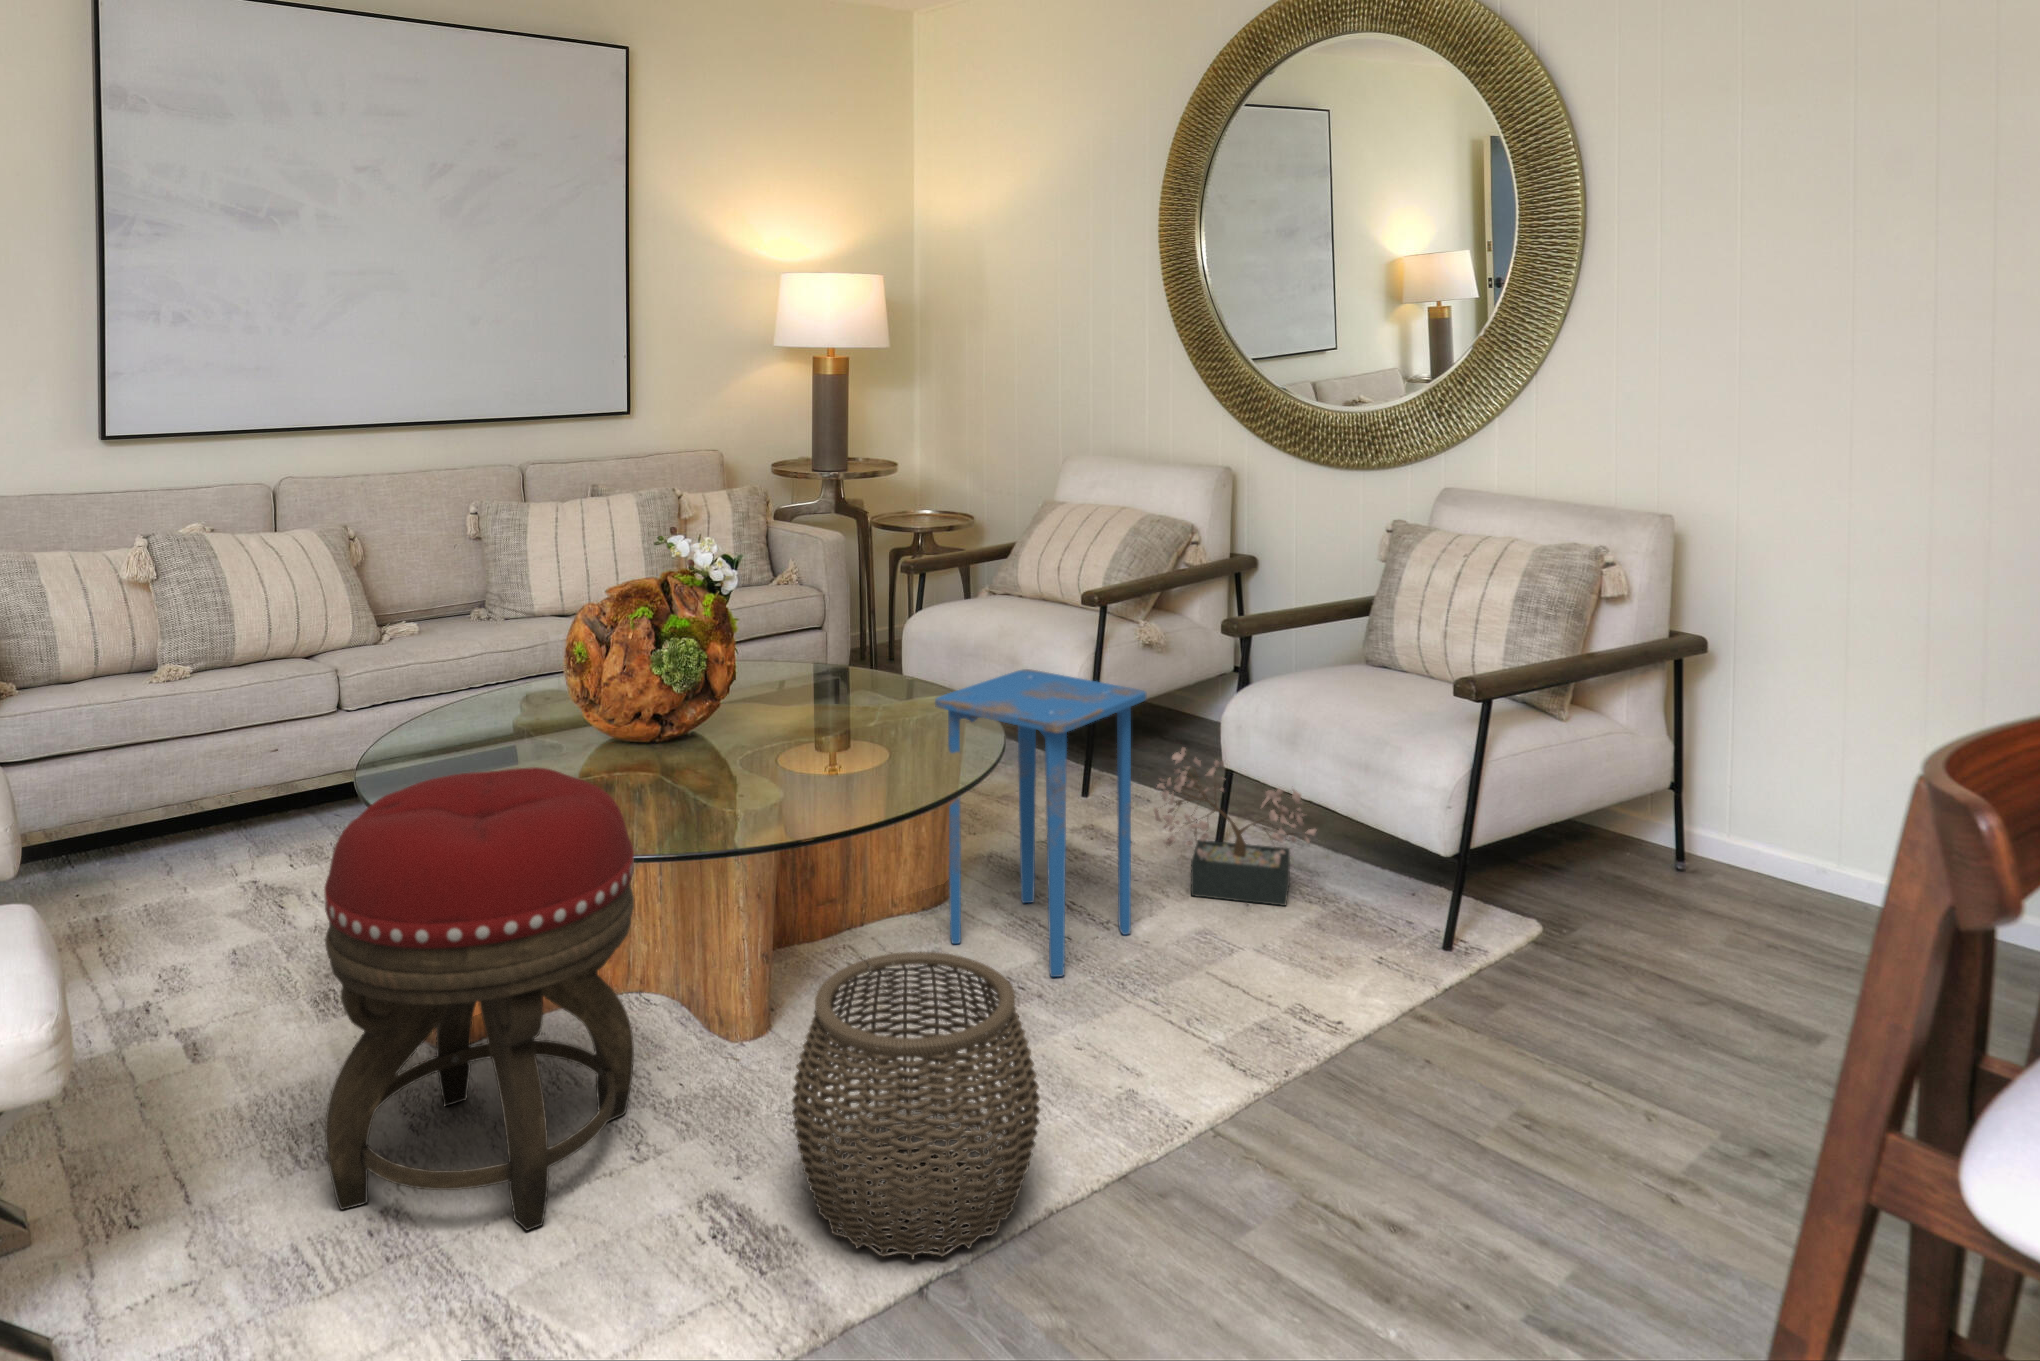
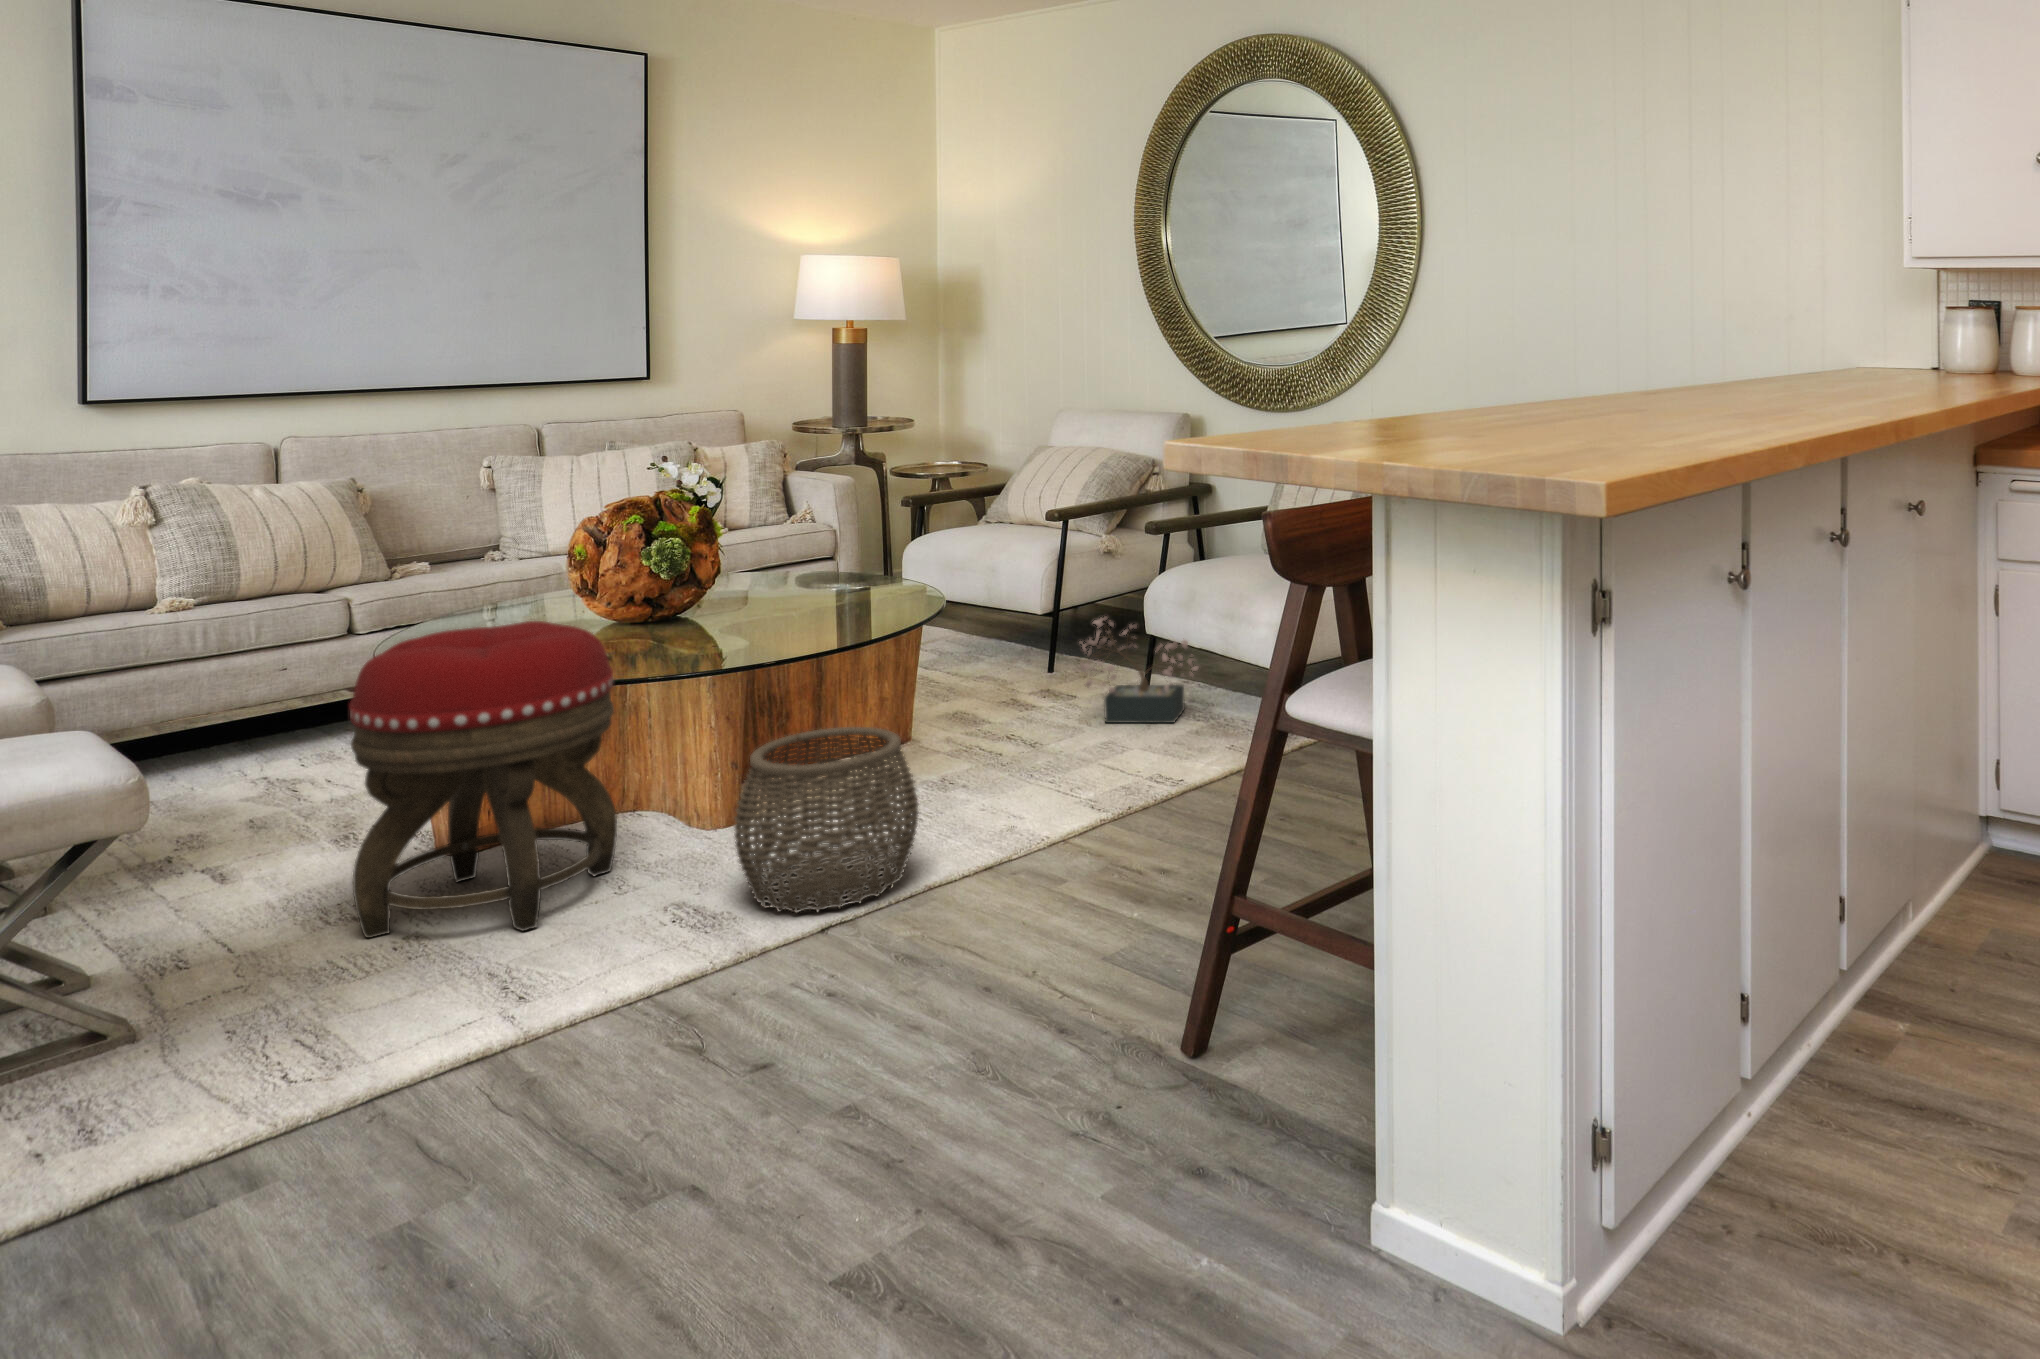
side table: present [935,669,1146,977] -> none [887,559,1058,774]

